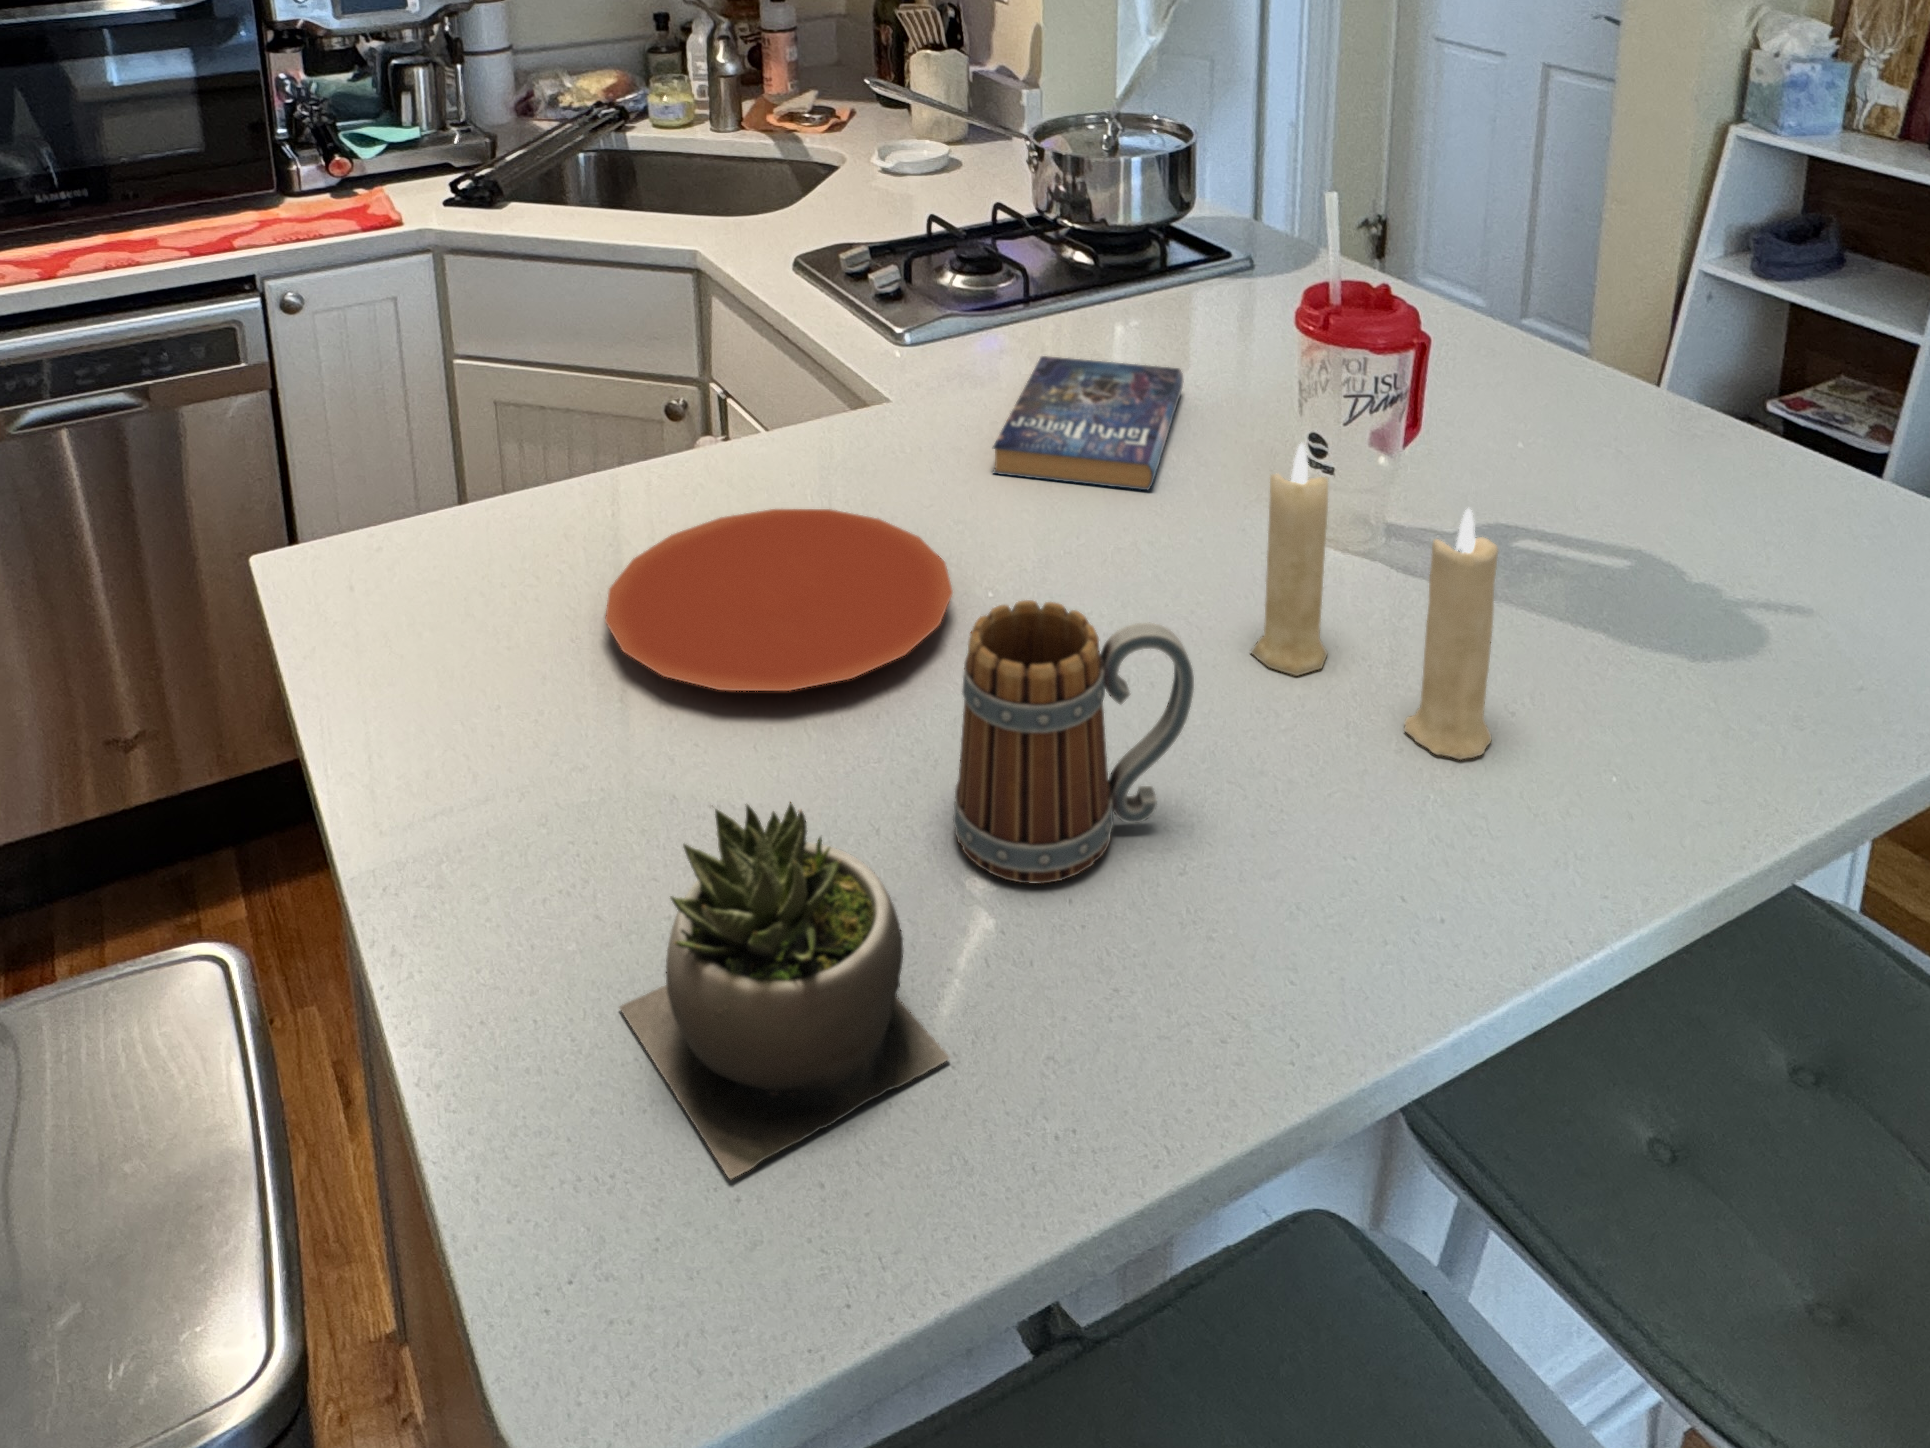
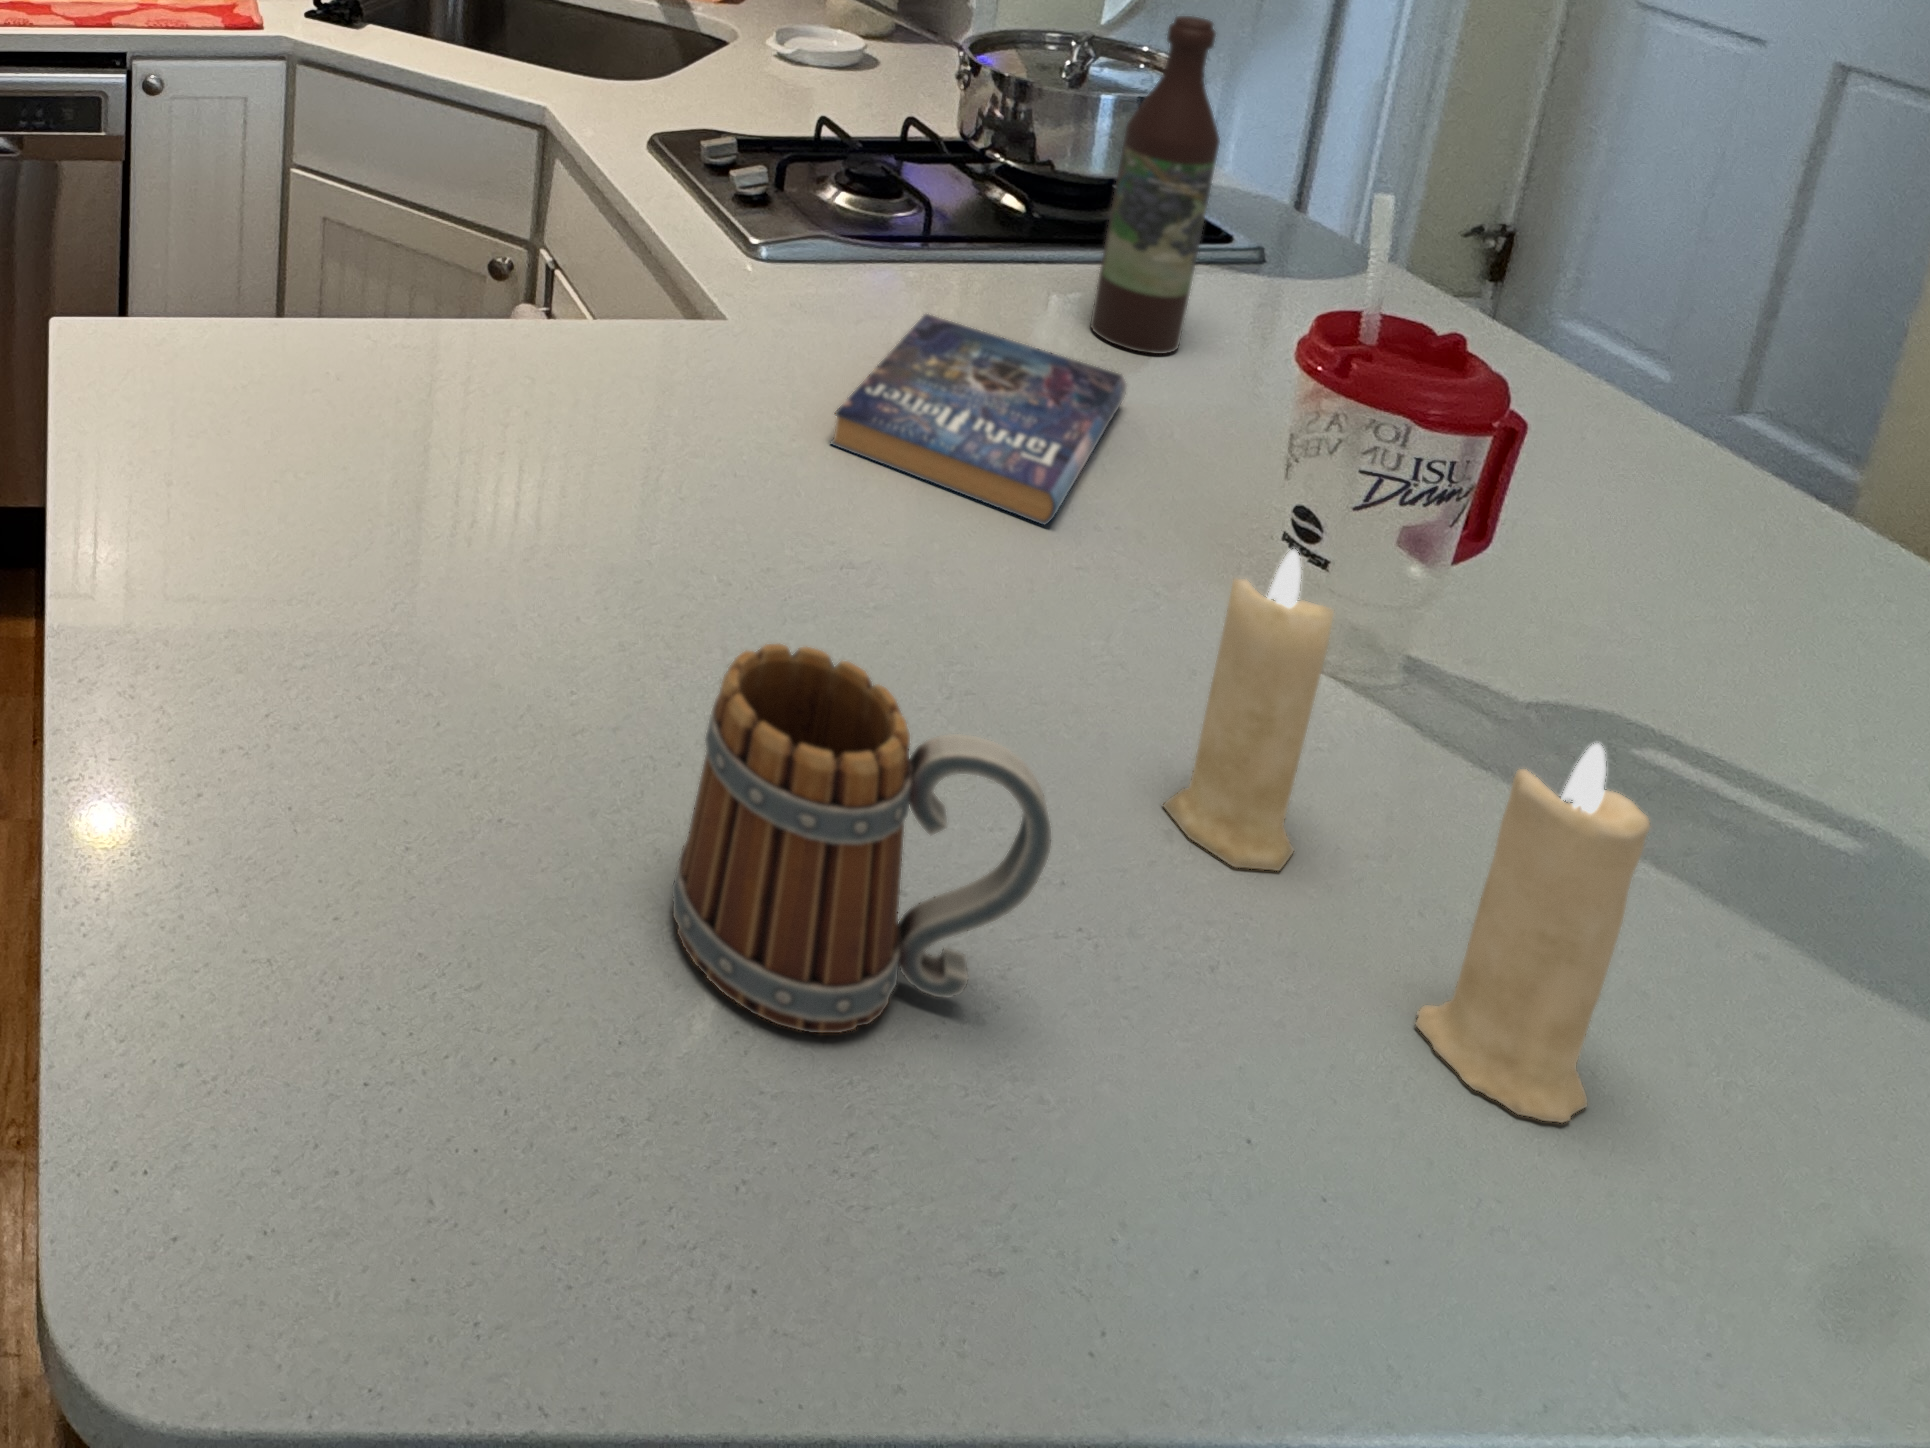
wine bottle: none [1152,85,1216,350] -> present [1091,16,1220,354]
plate: present [605,509,953,691] -> none [330,409,740,653]
succulent plant: present [620,803,949,1179] -> none [223,780,594,1246]

